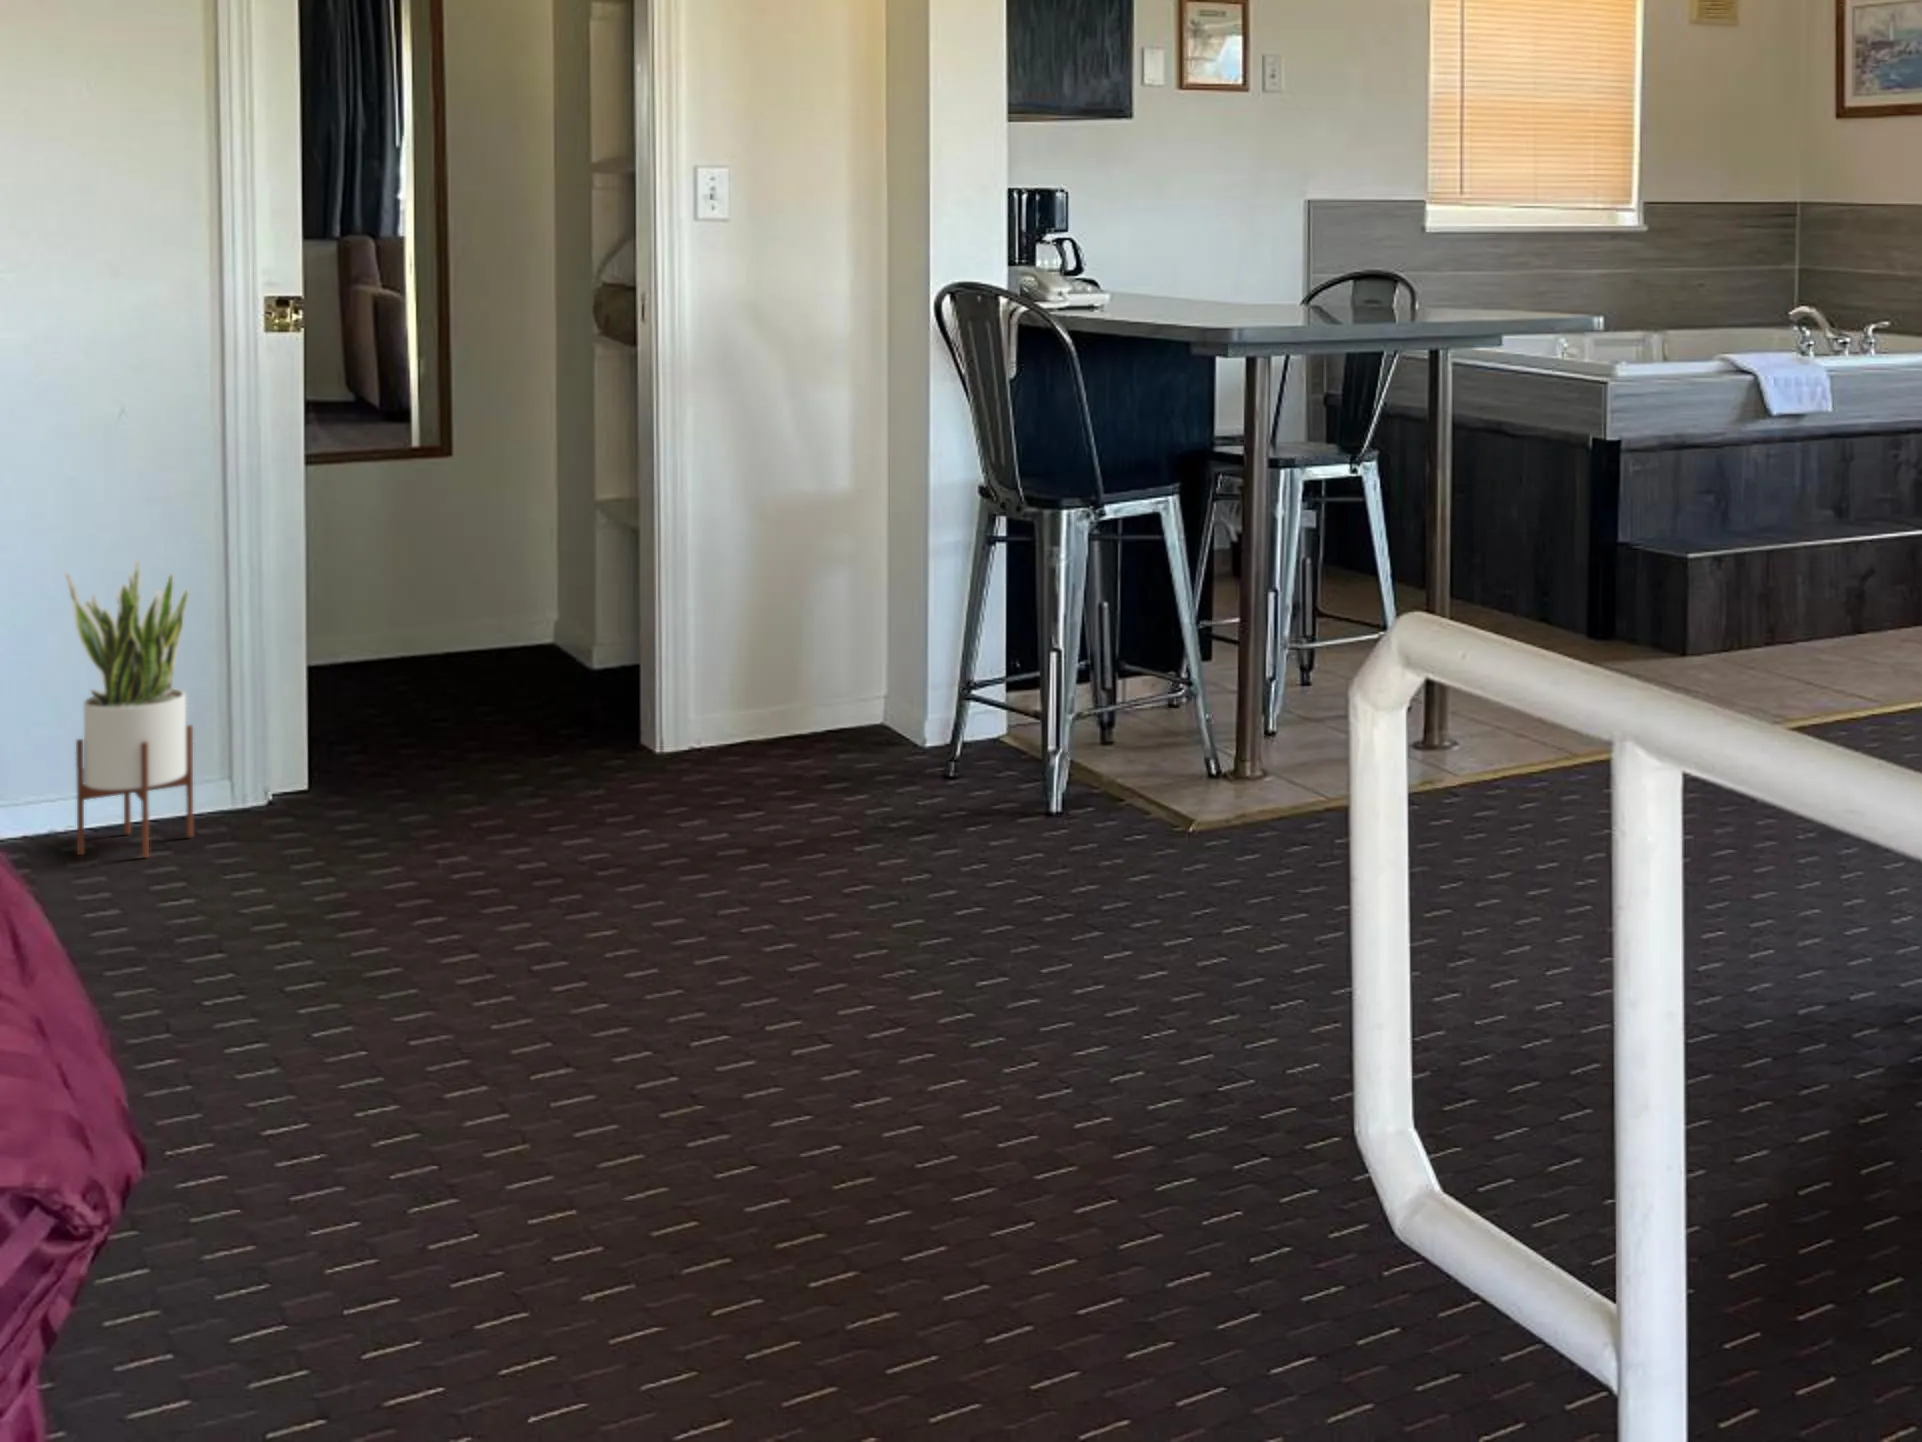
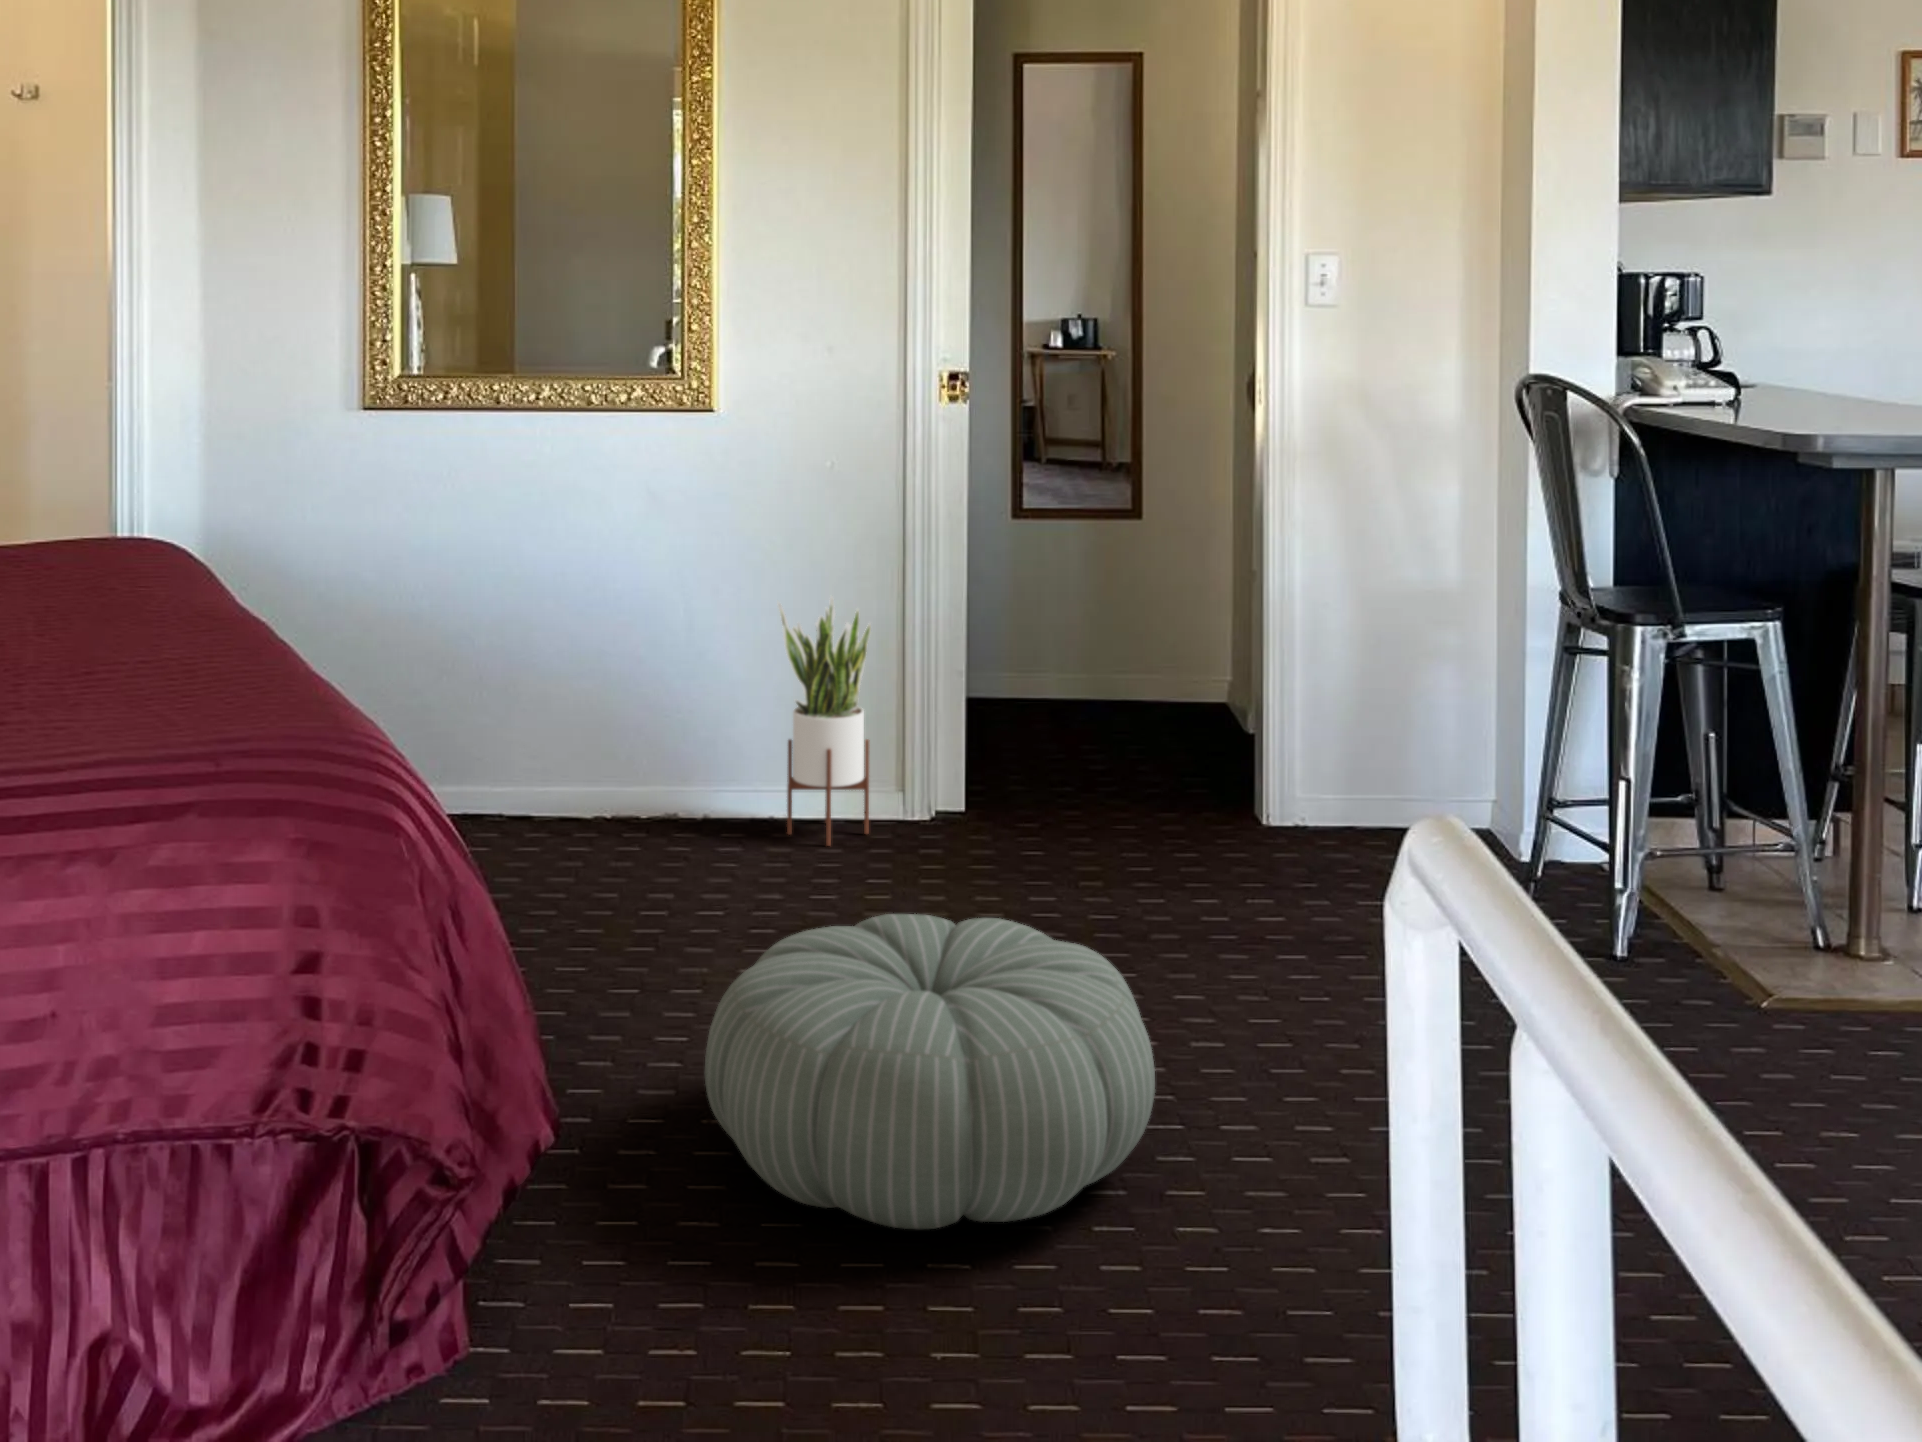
pouf: none [197,867,733,1199] -> present [705,914,1155,1229]

